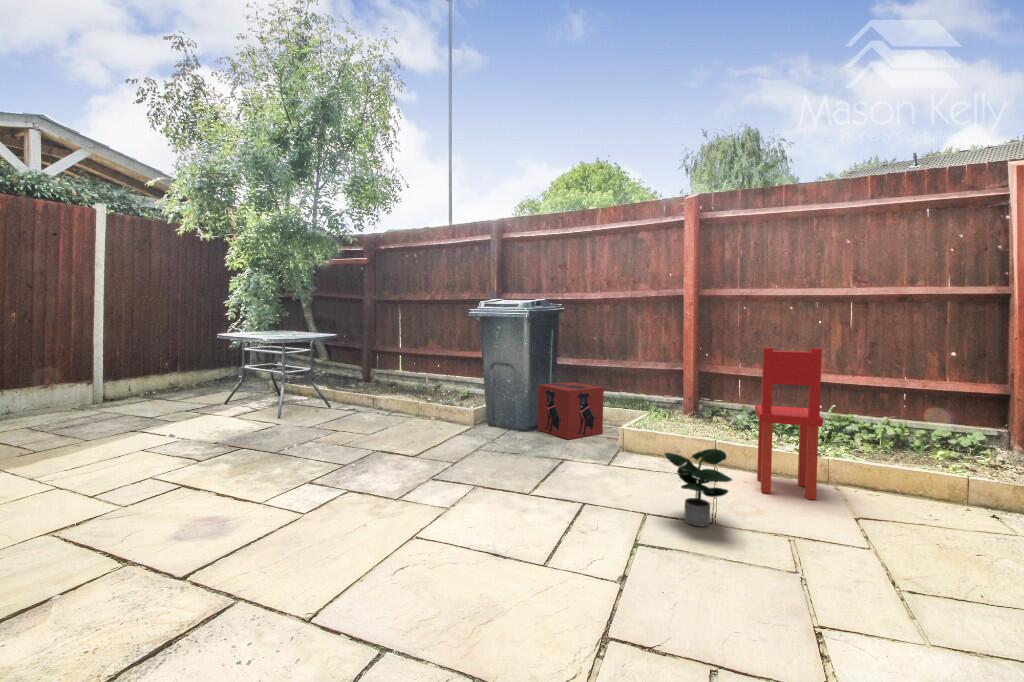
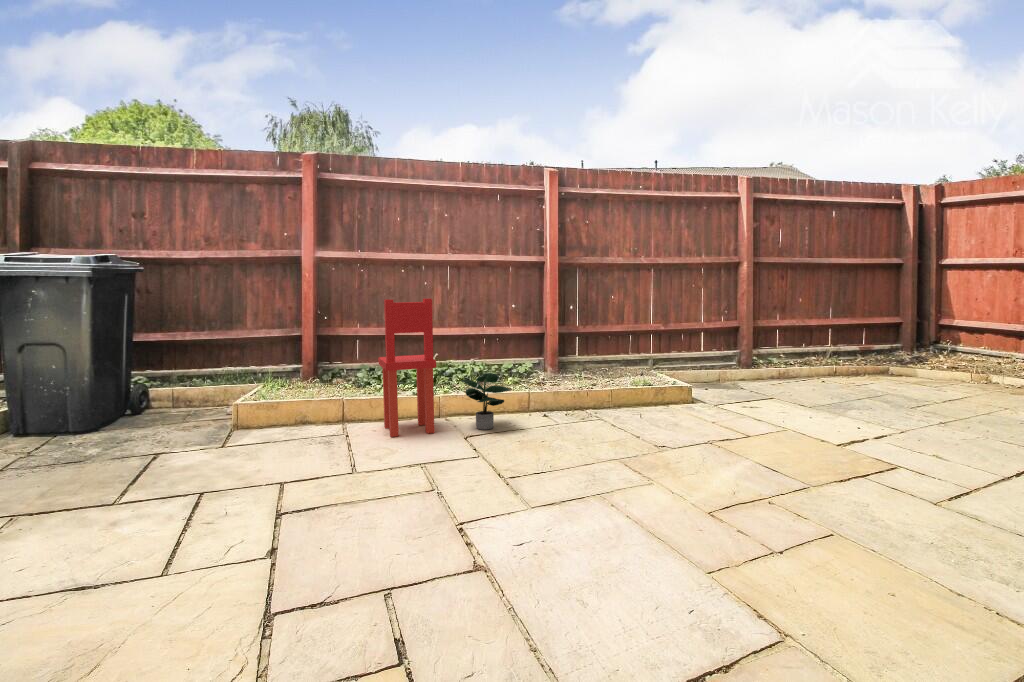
storage box: present [537,382,604,440] -> none [100,360,206,431]
potted plant: present [665,449,732,526] -> present [461,373,511,430]

